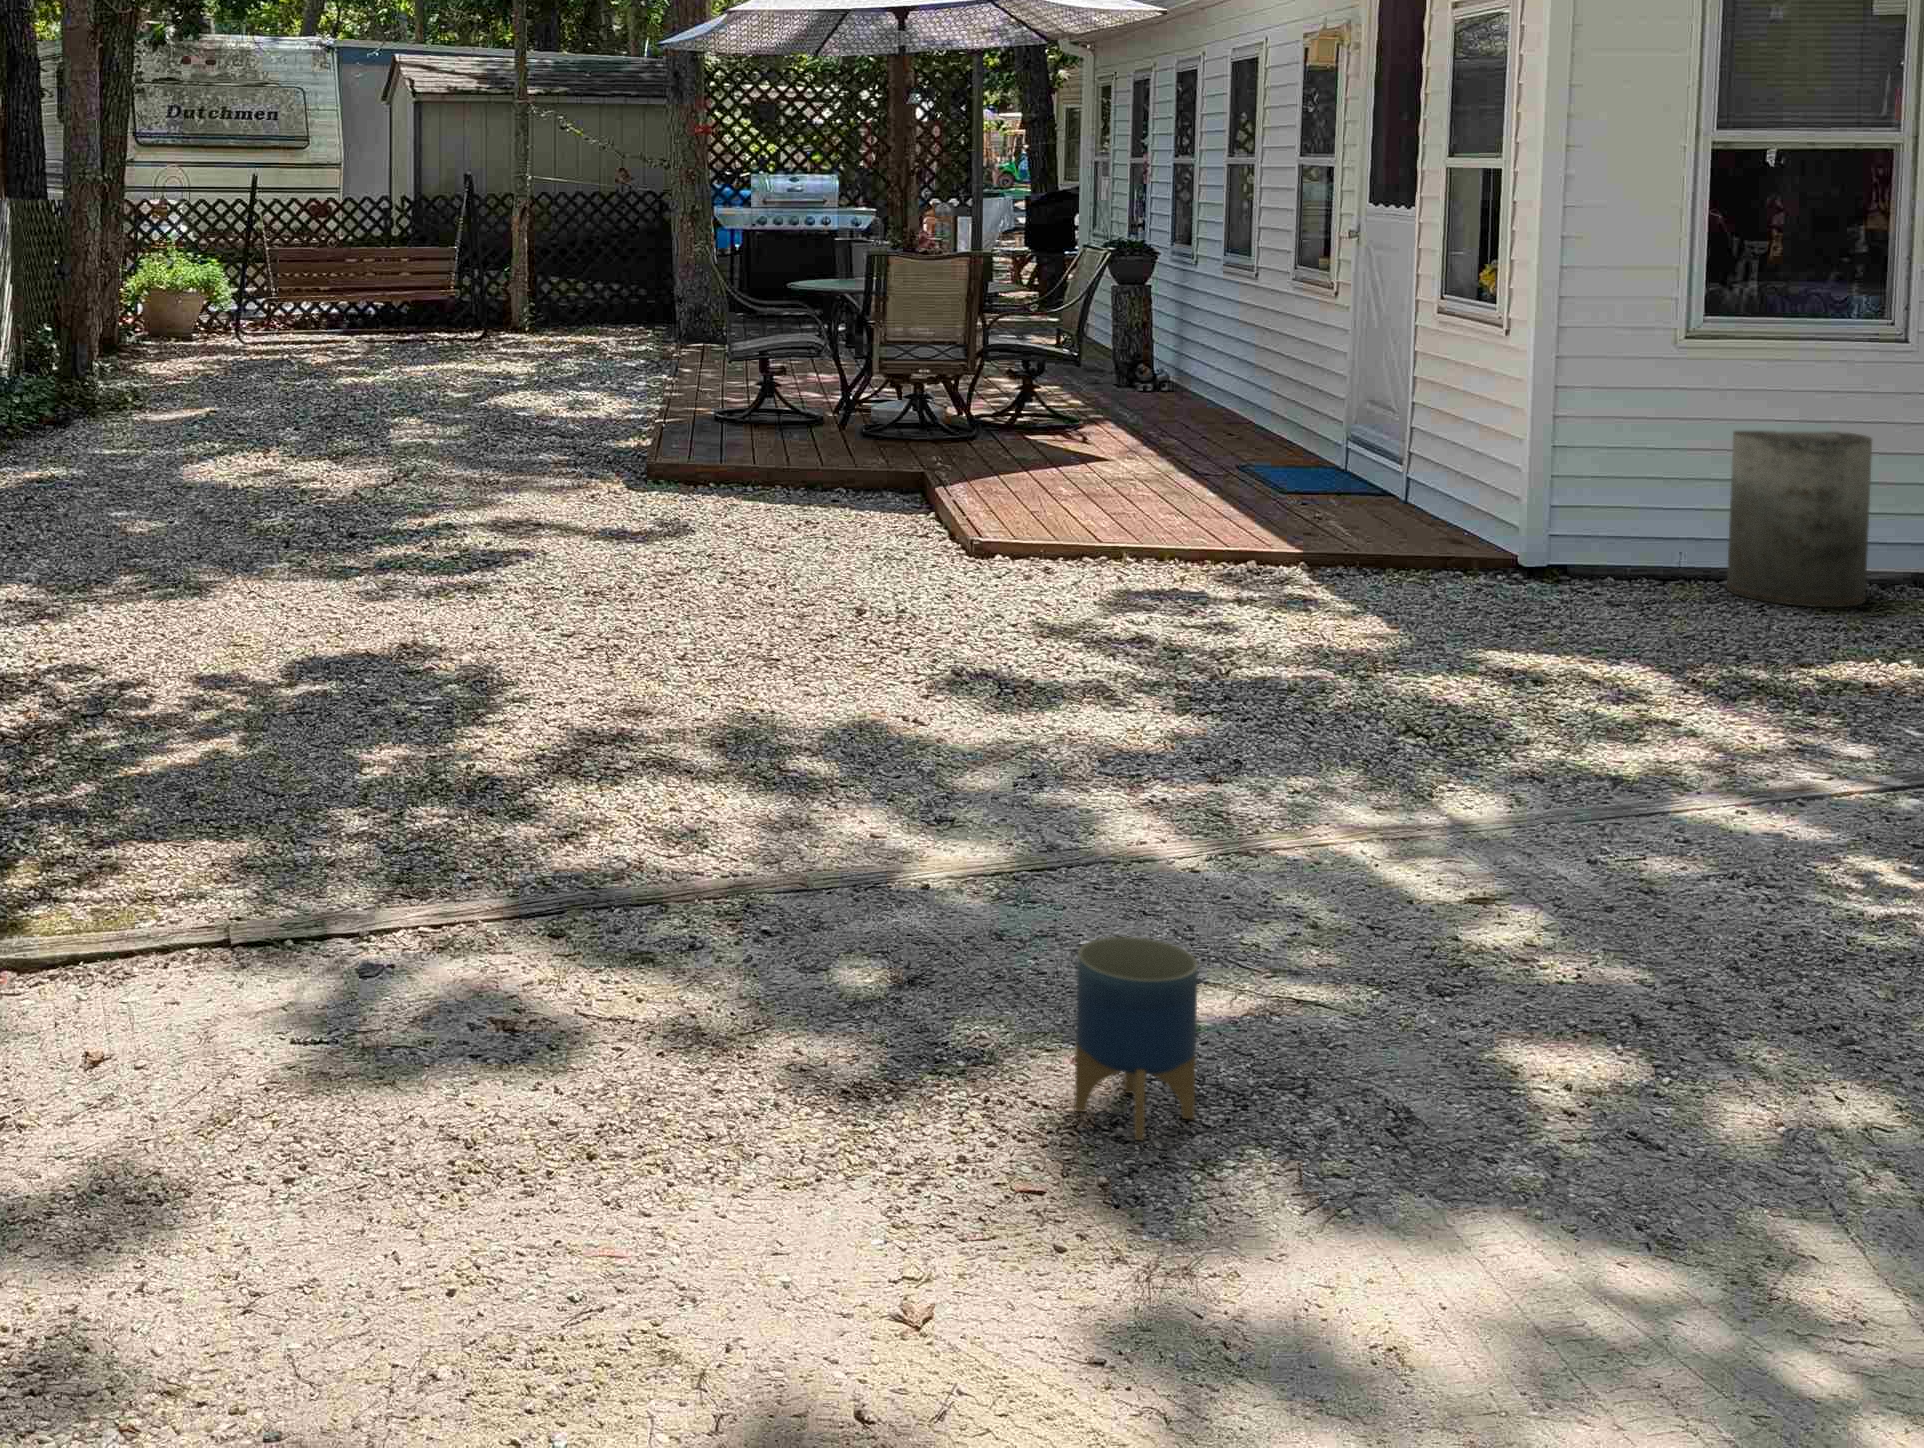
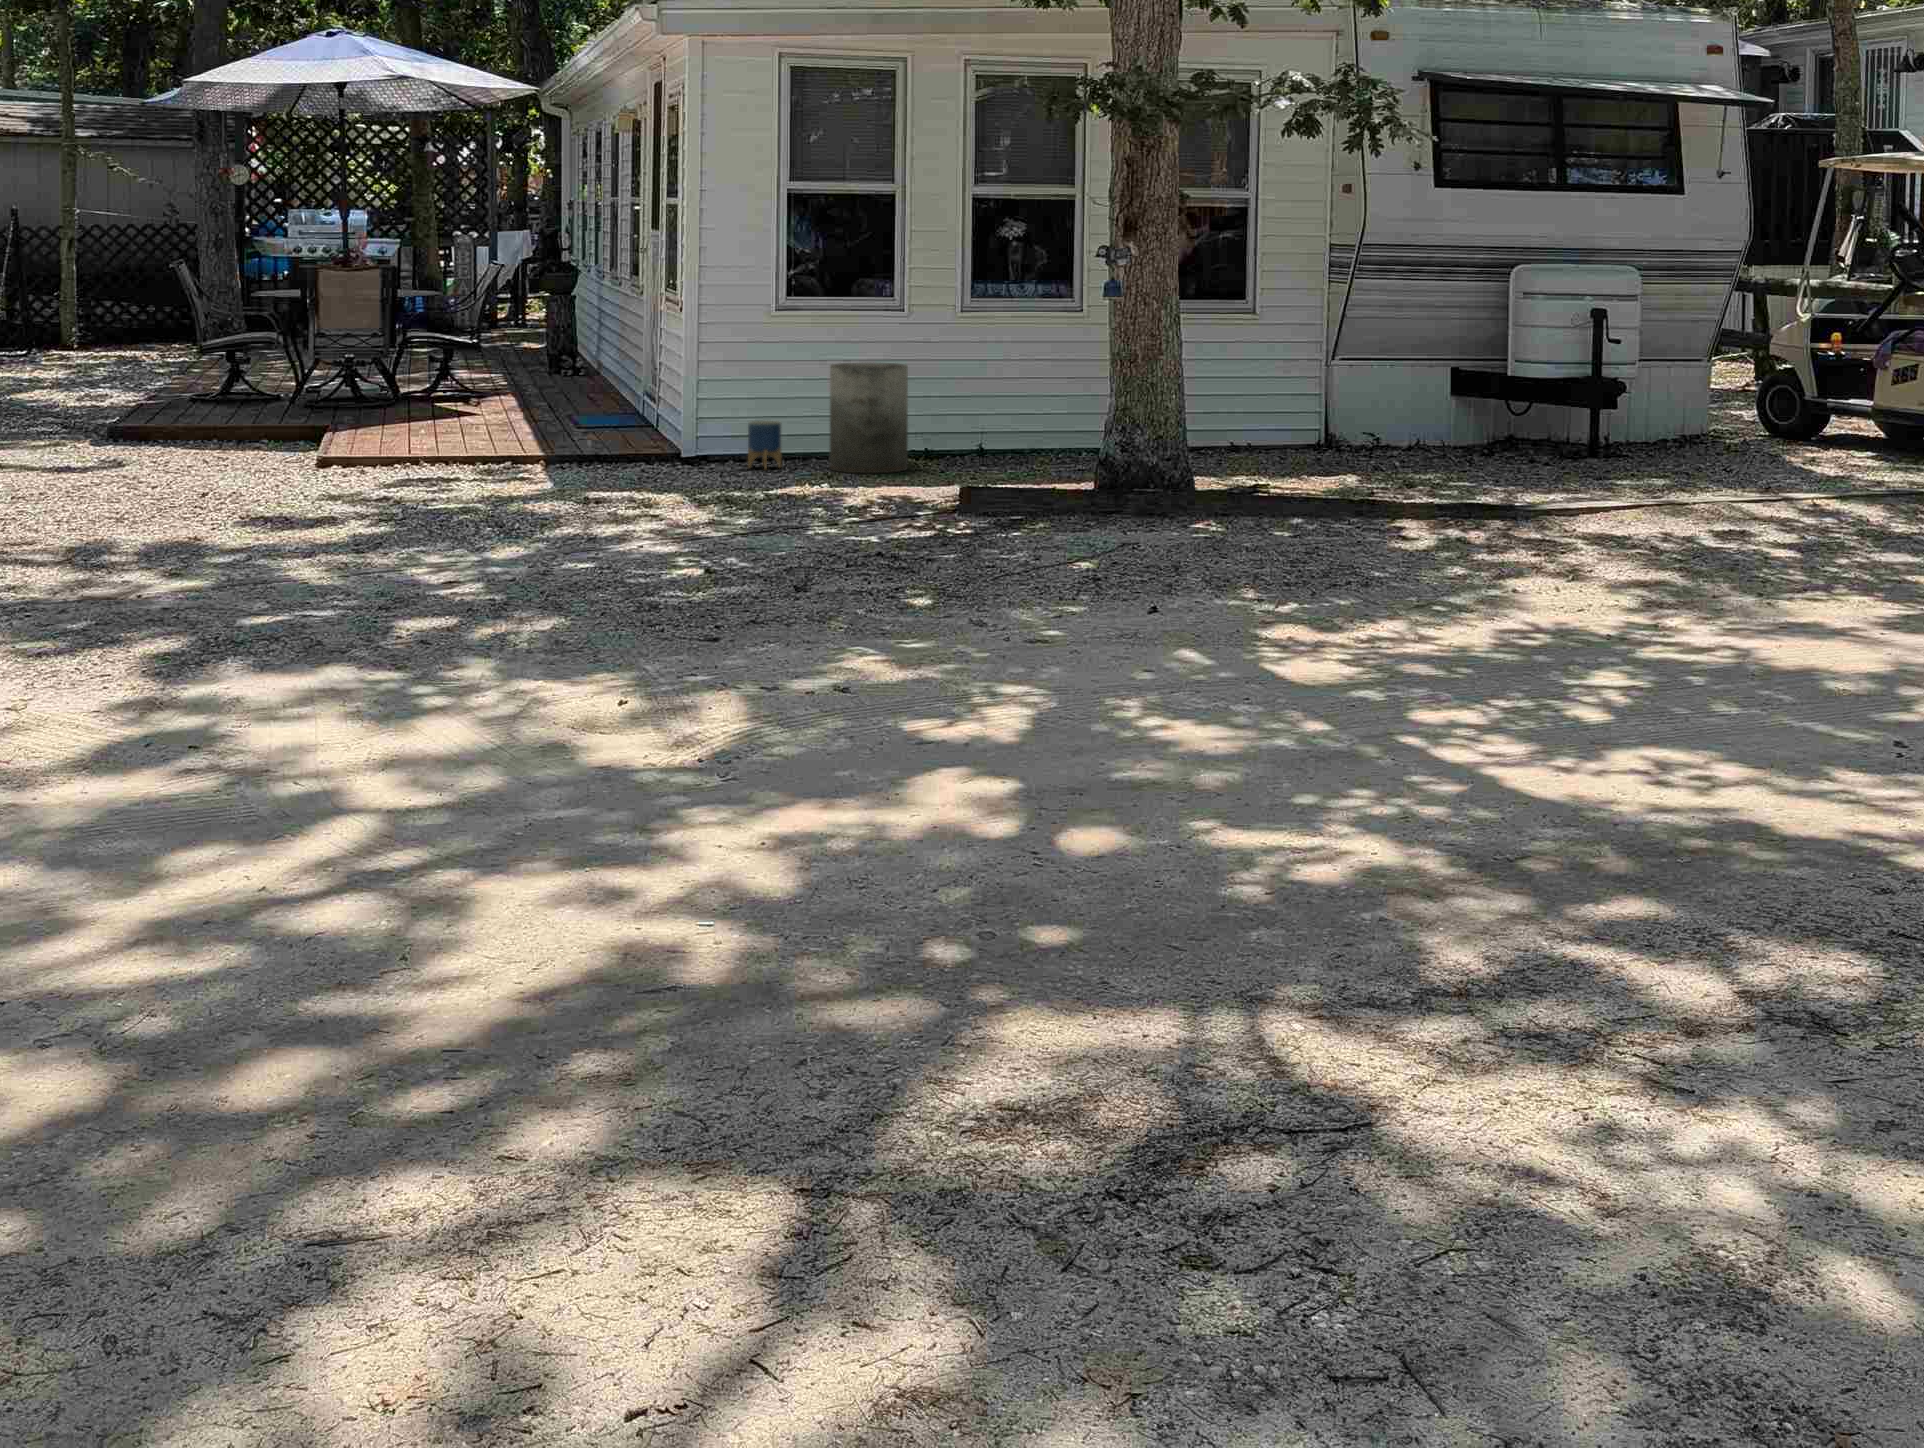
planter: present [1074,937,1198,1140] -> present [748,421,781,469]

